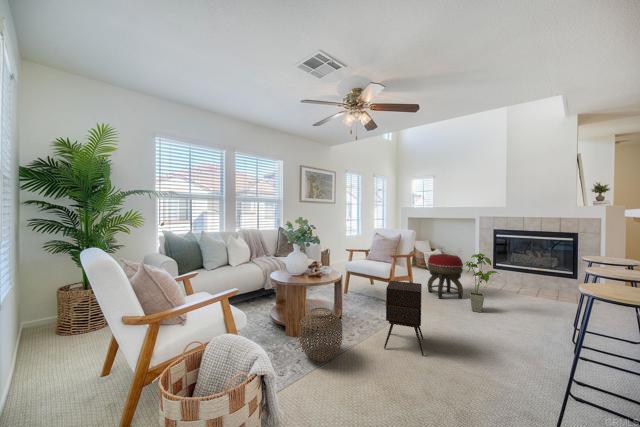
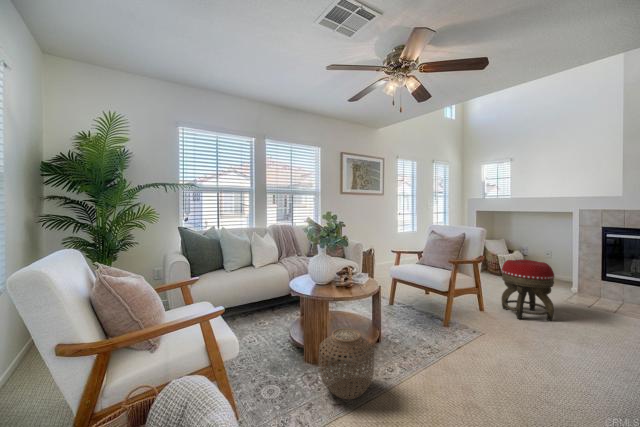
house plant: present [465,254,498,312] -> none [556,262,614,344]
side table: present [384,281,424,356] -> none [433,296,492,406]

